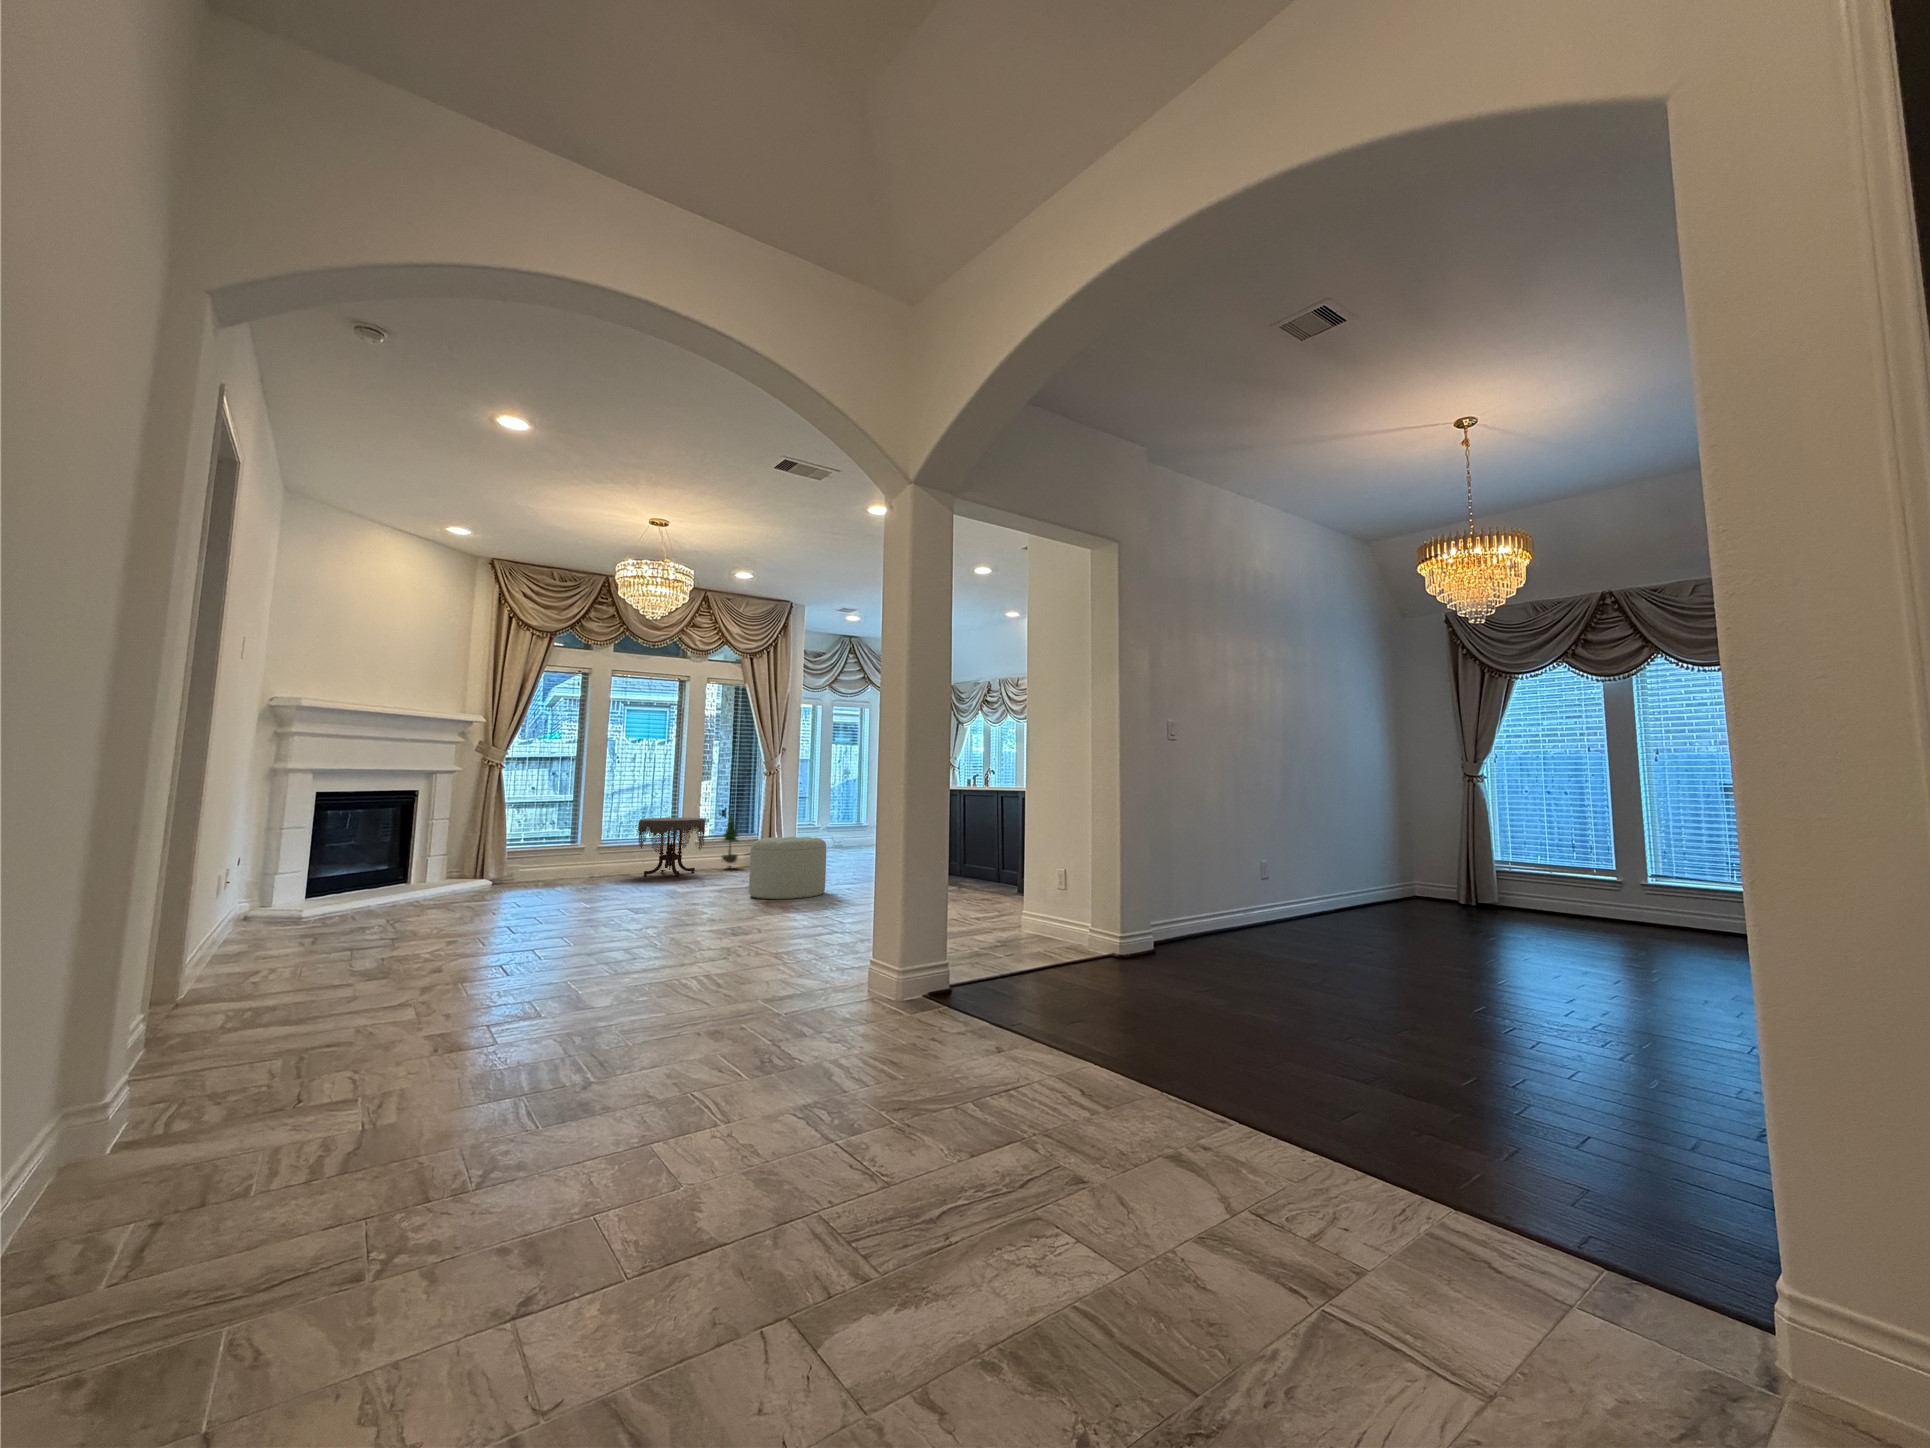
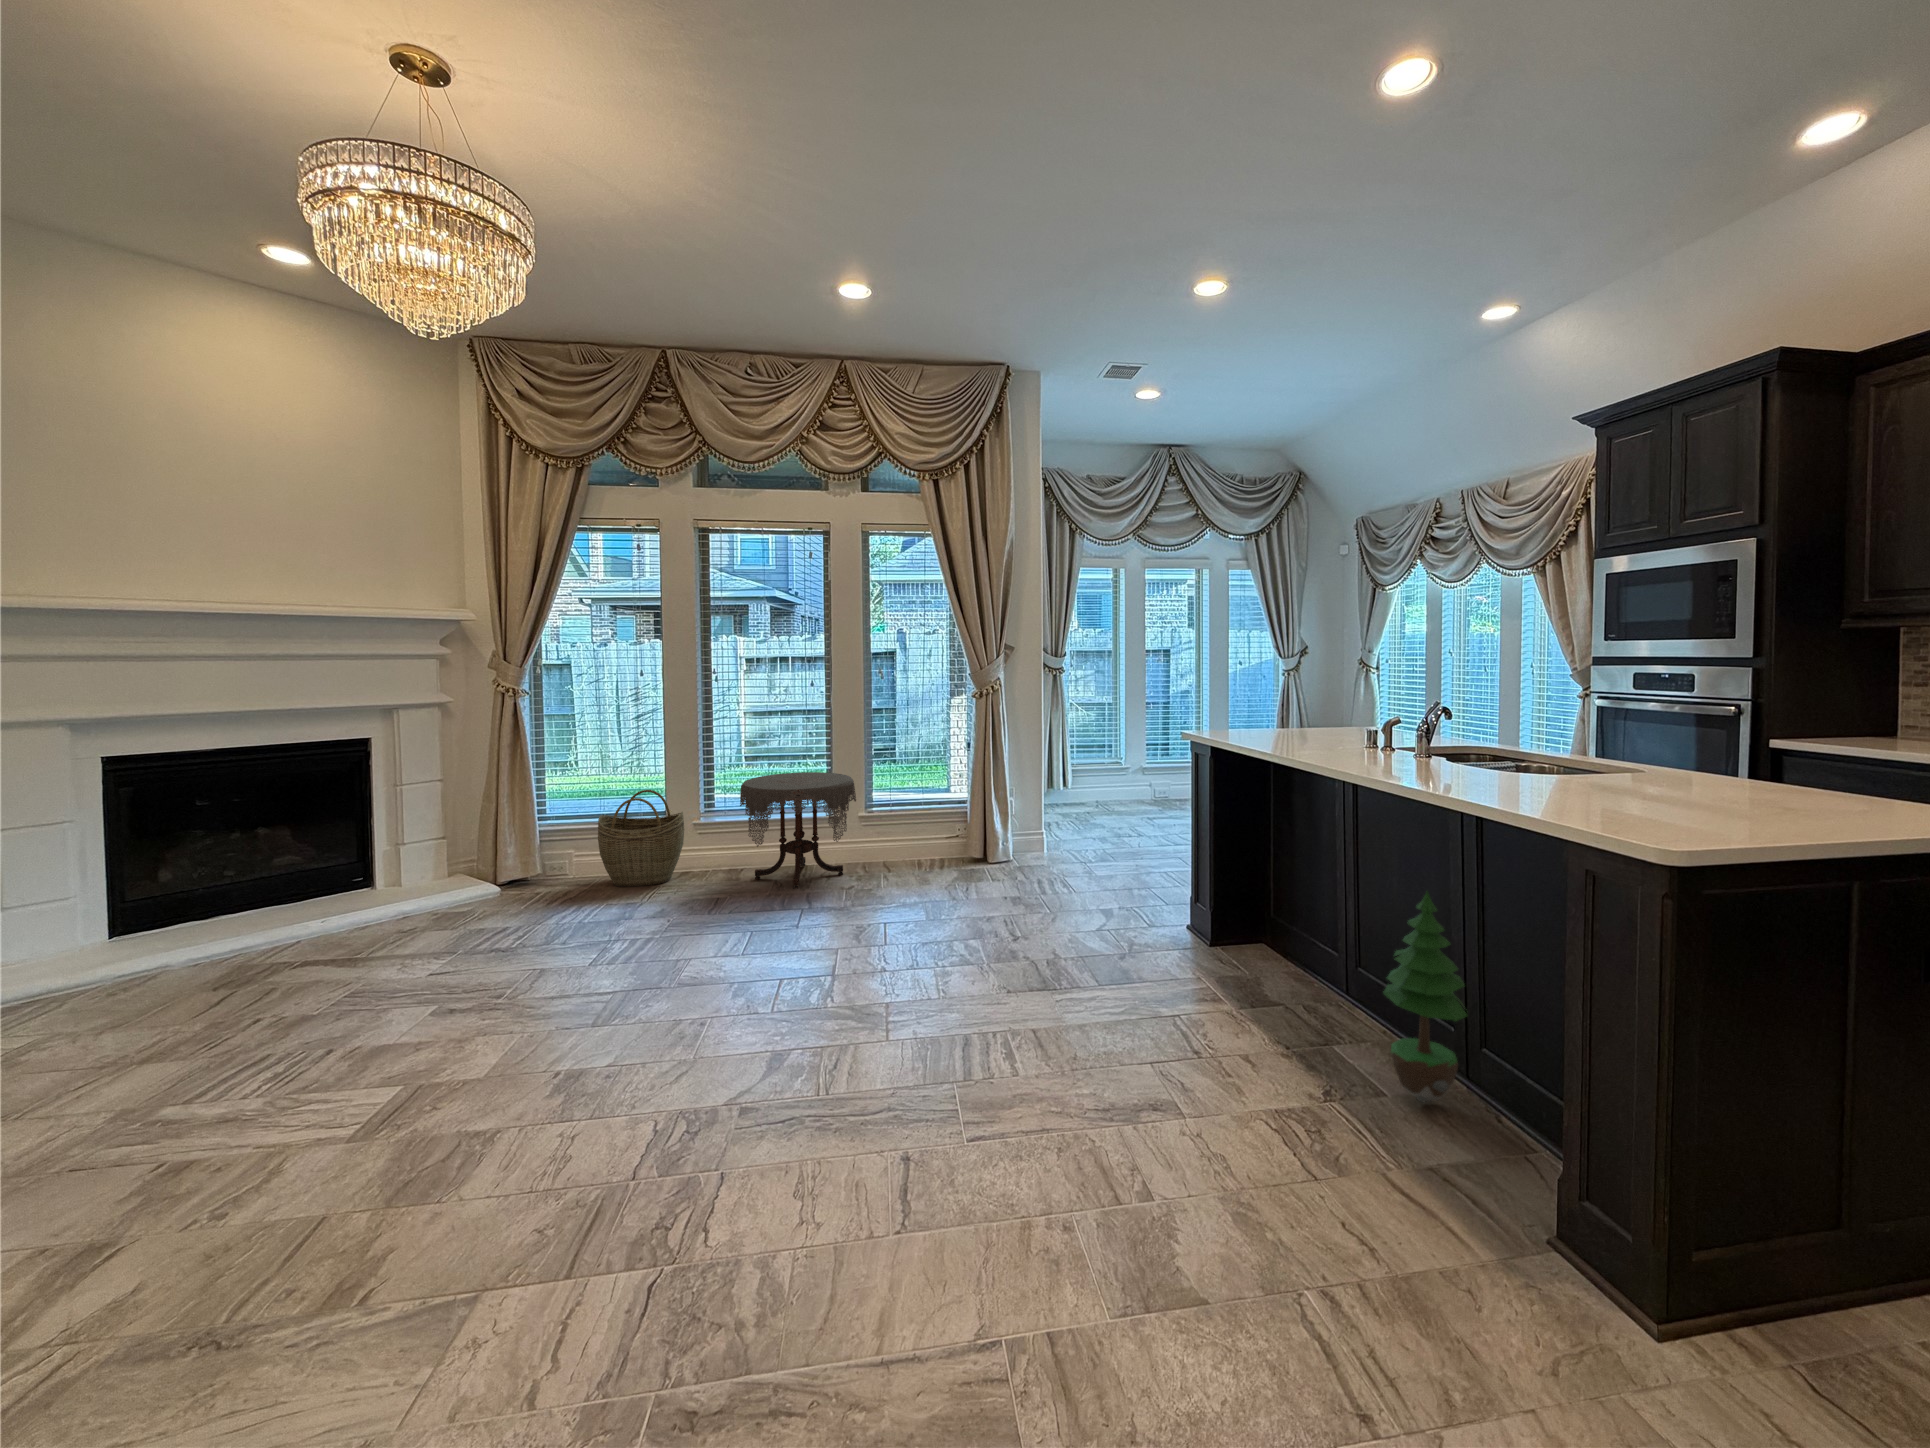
potted tree: present [721,815,738,867] -> present [1383,891,1467,1102]
woven basket: none [546,827,599,883] -> present [598,790,684,887]
ottoman: present [749,837,826,899] -> none [683,907,897,1140]

